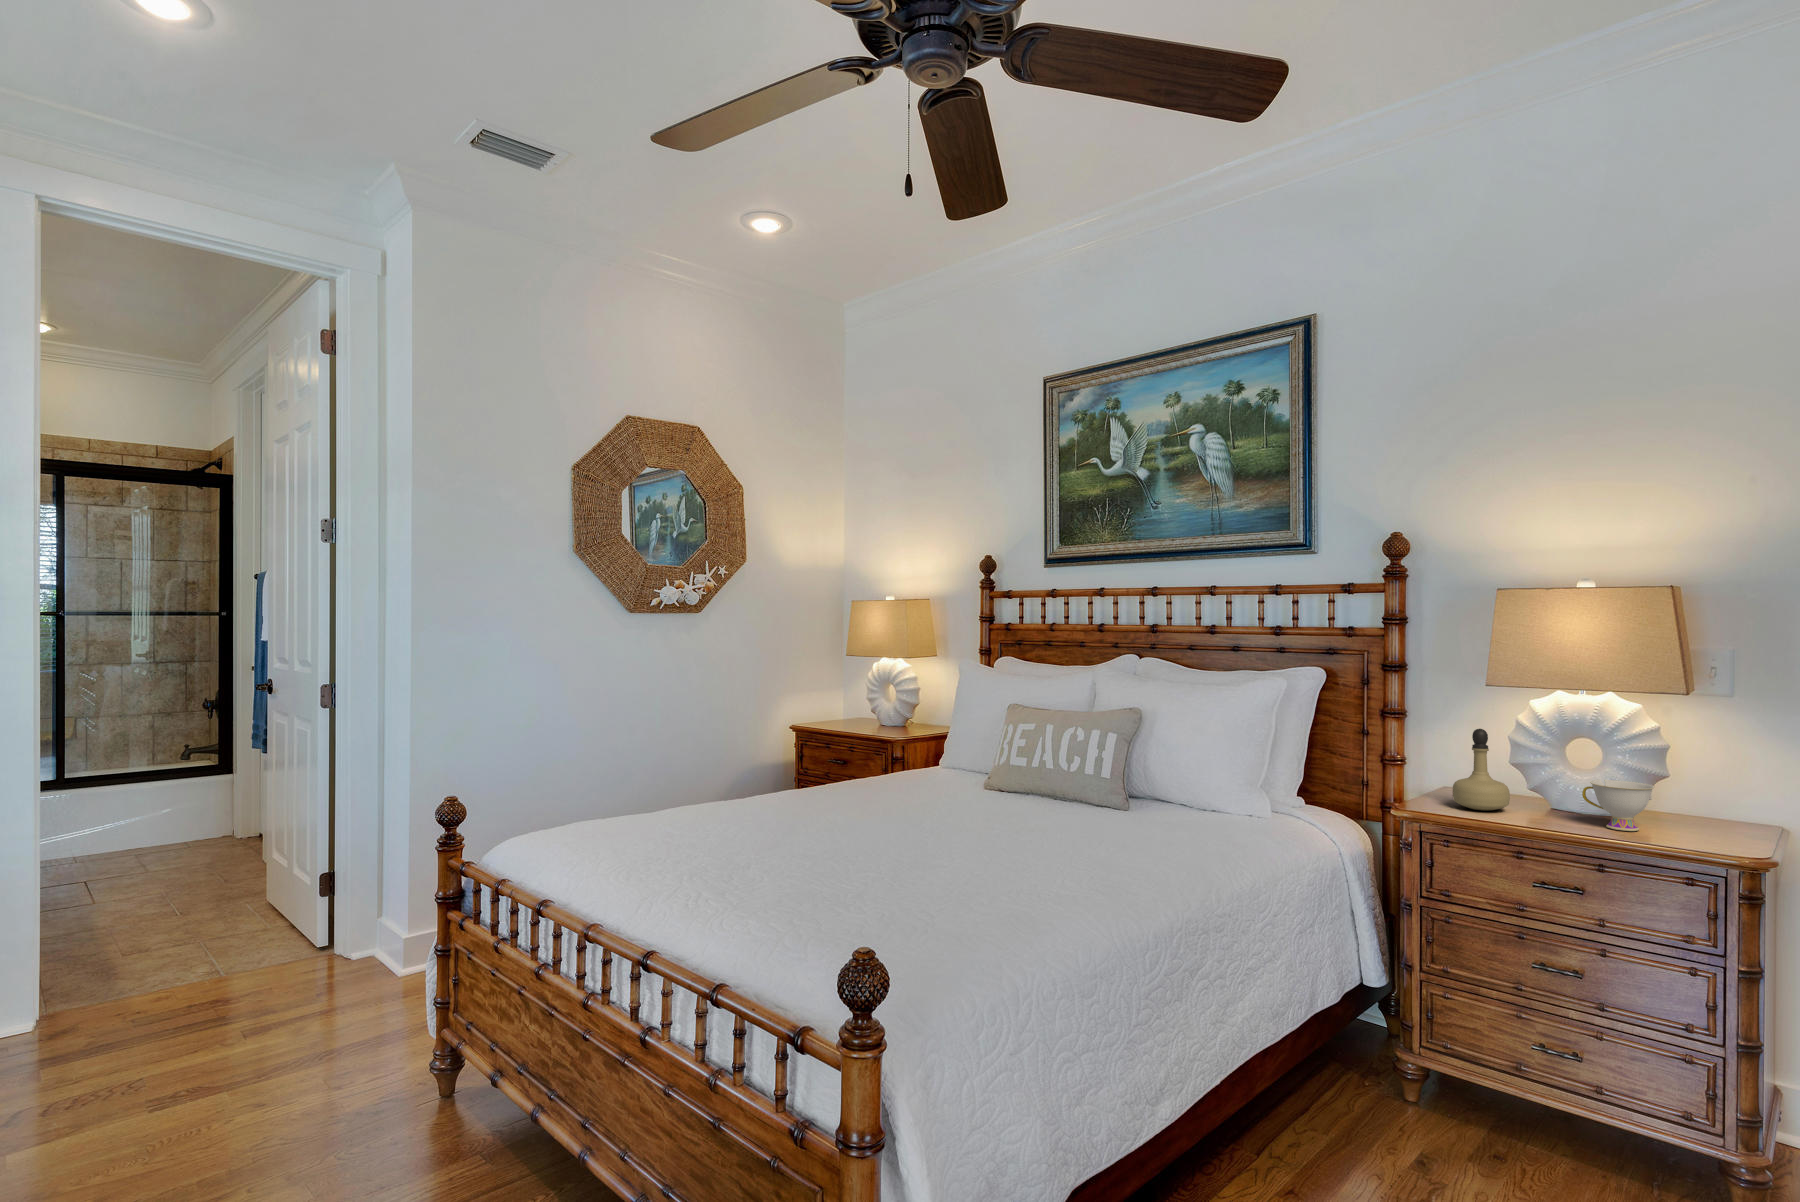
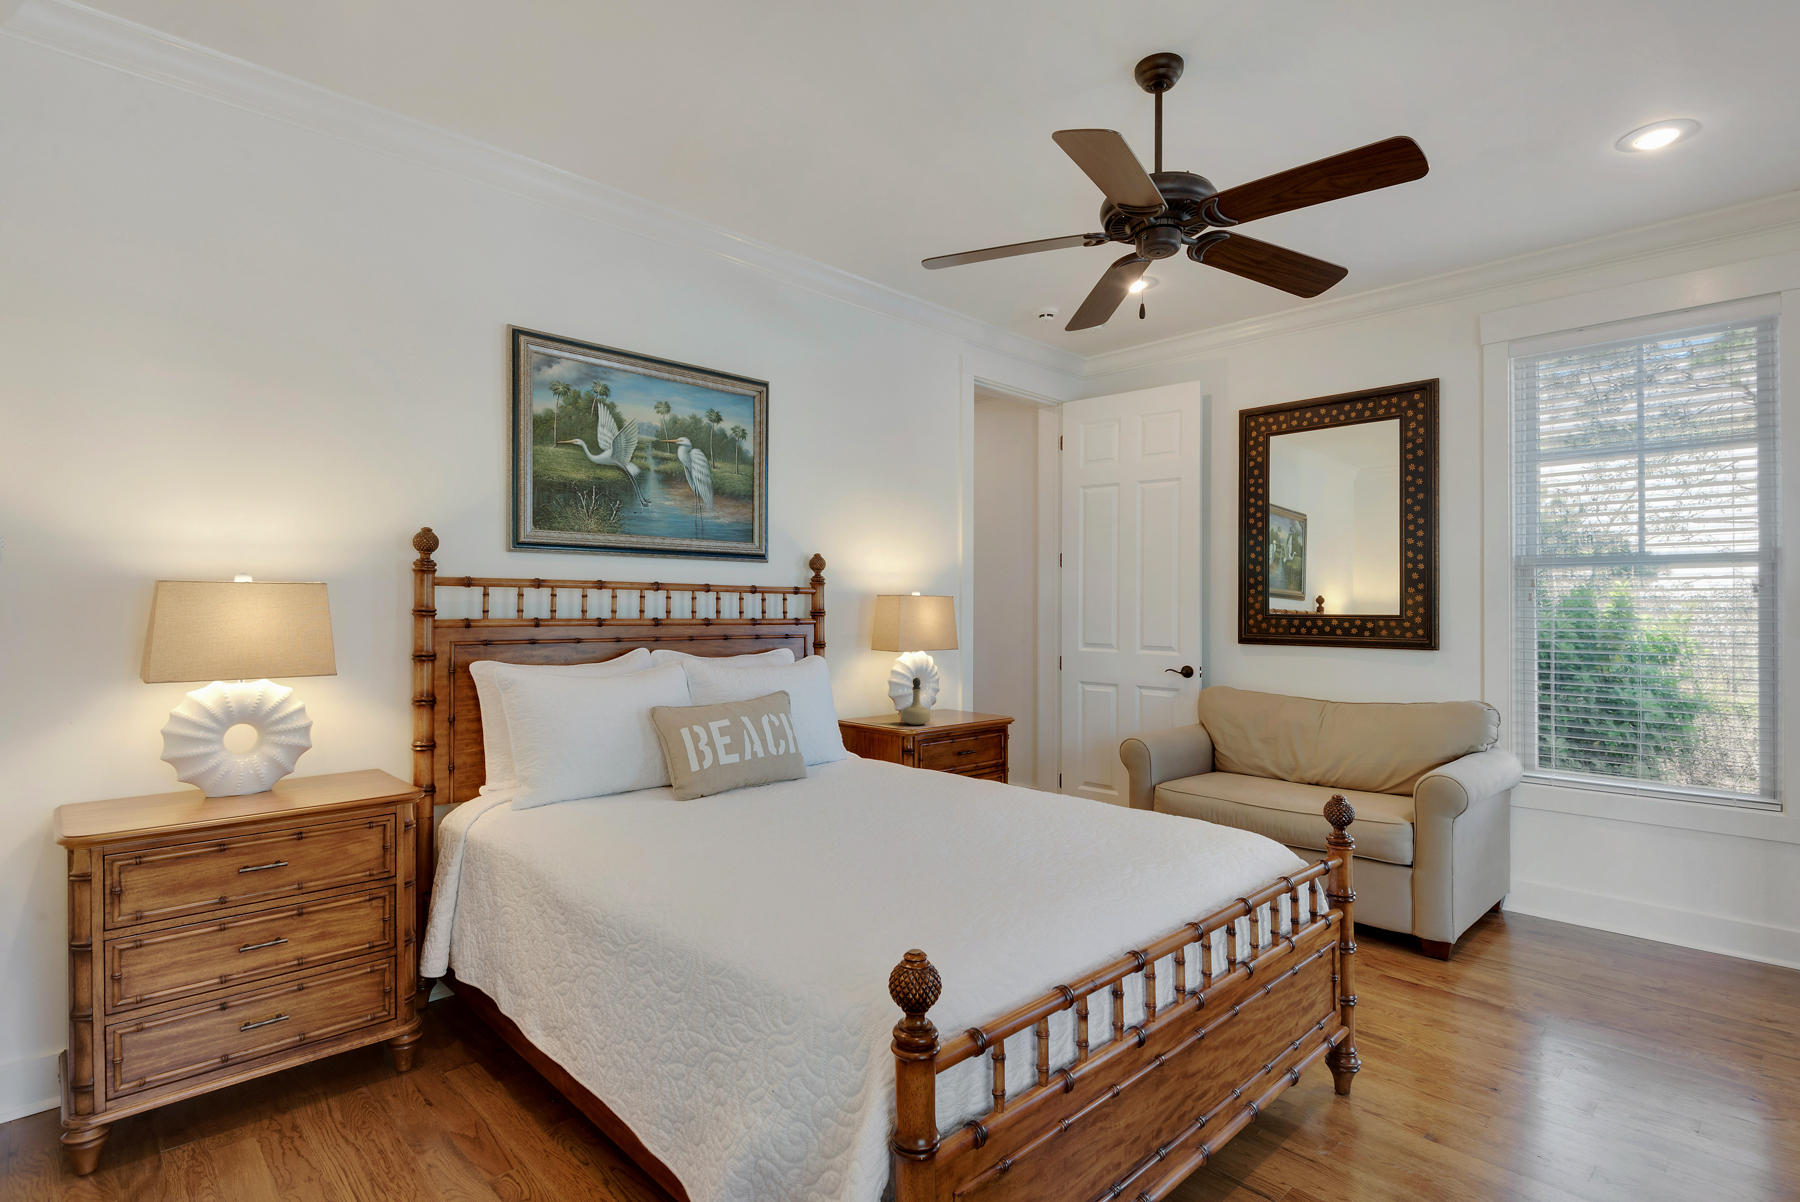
teacup: present [1582,780,1655,831] -> none [952,696,980,720]

